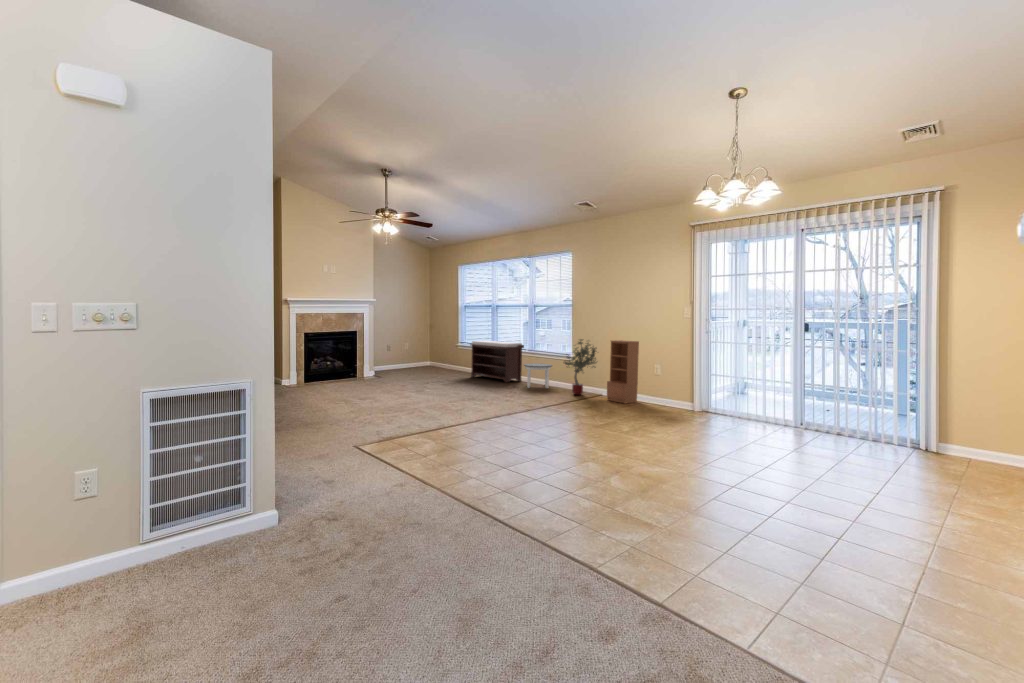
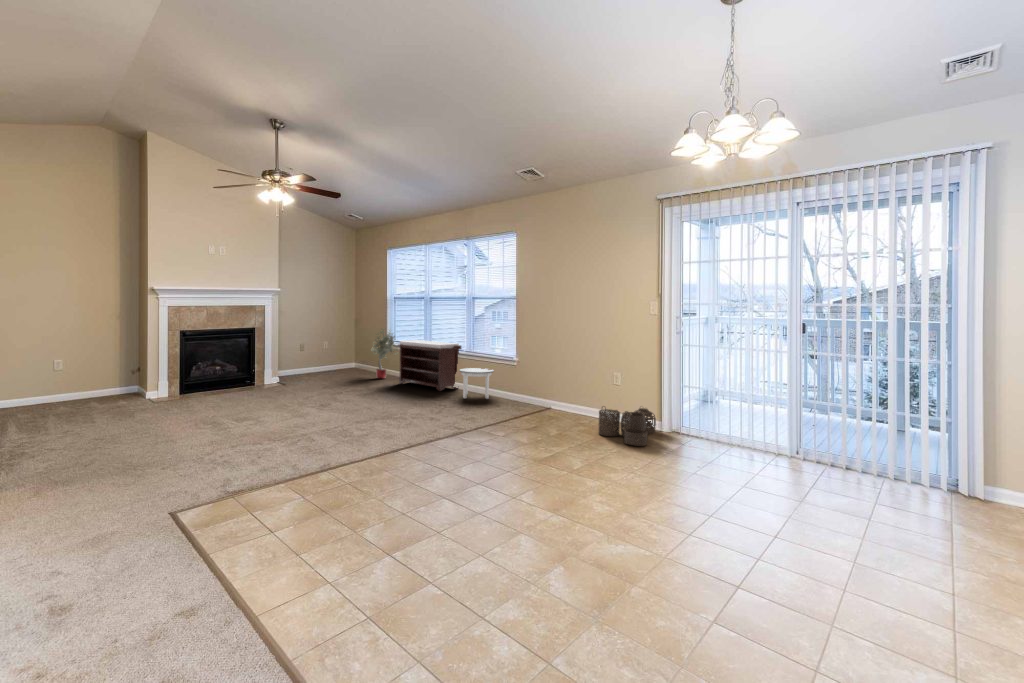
potted tree: present [564,339,597,395] -> present [371,329,399,379]
bookcase: present [607,340,639,404] -> none [557,341,596,420]
woven basket: none [641,391,689,421] -> present [598,407,656,446]

